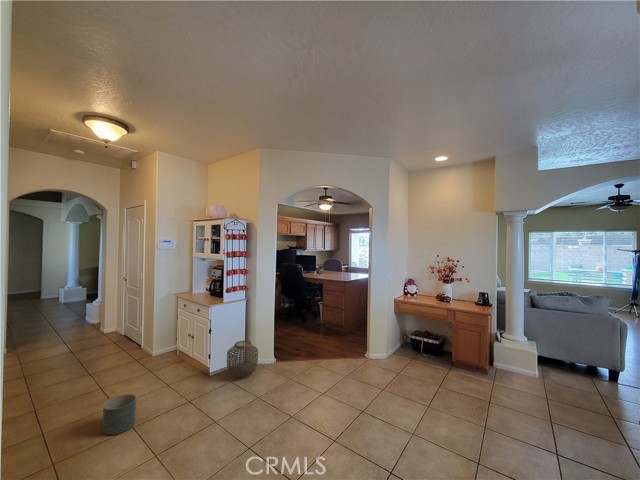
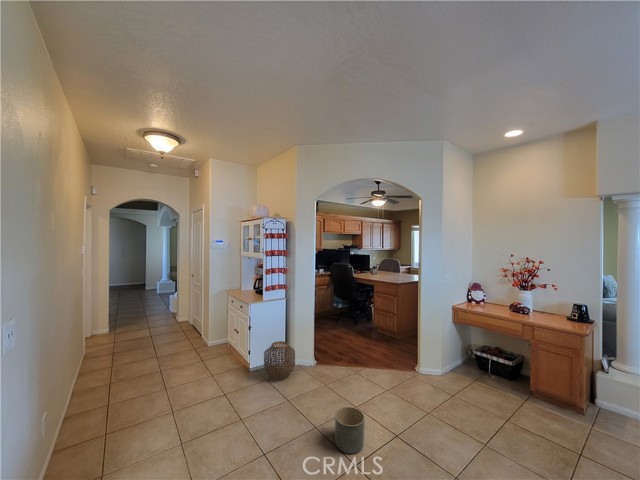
planter: present [103,394,136,435] -> present [335,407,365,454]

